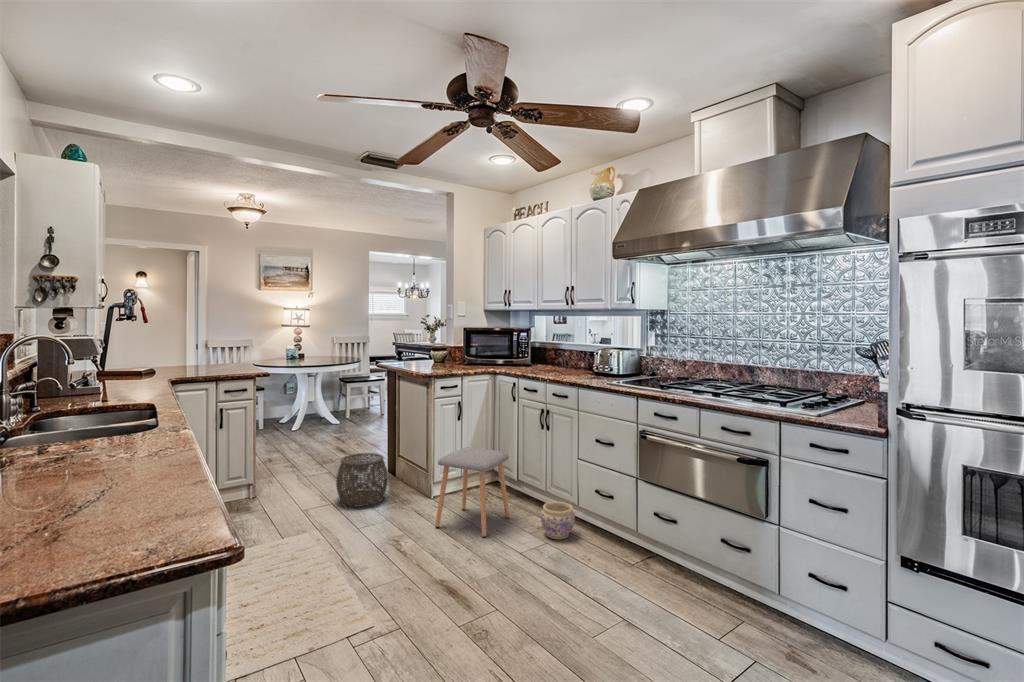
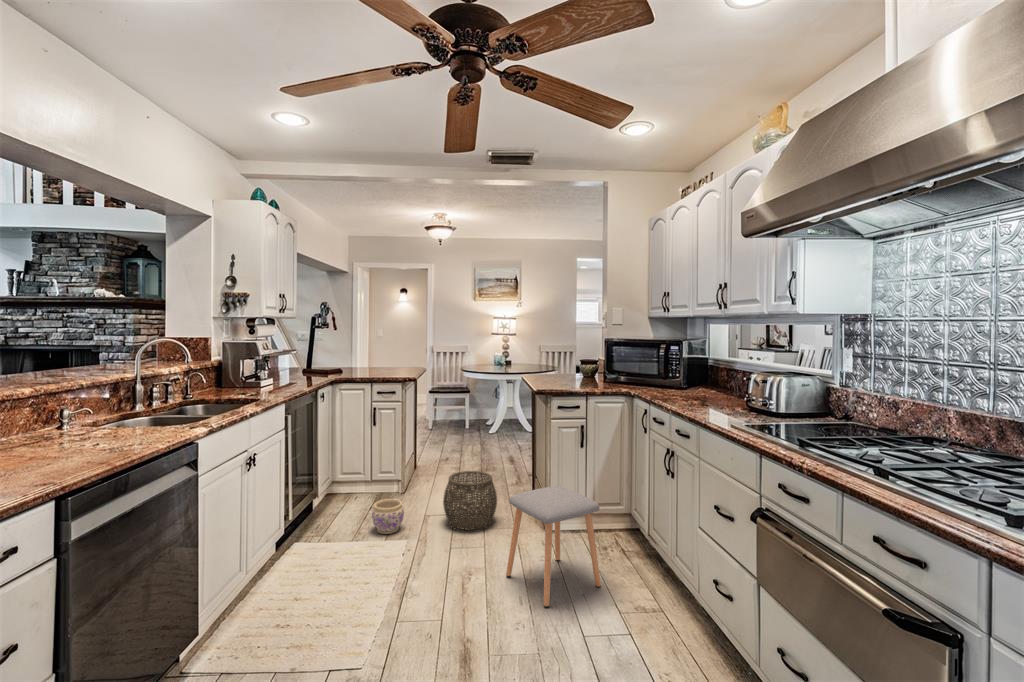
planter: present [541,502,575,540] -> present [372,499,404,534]

